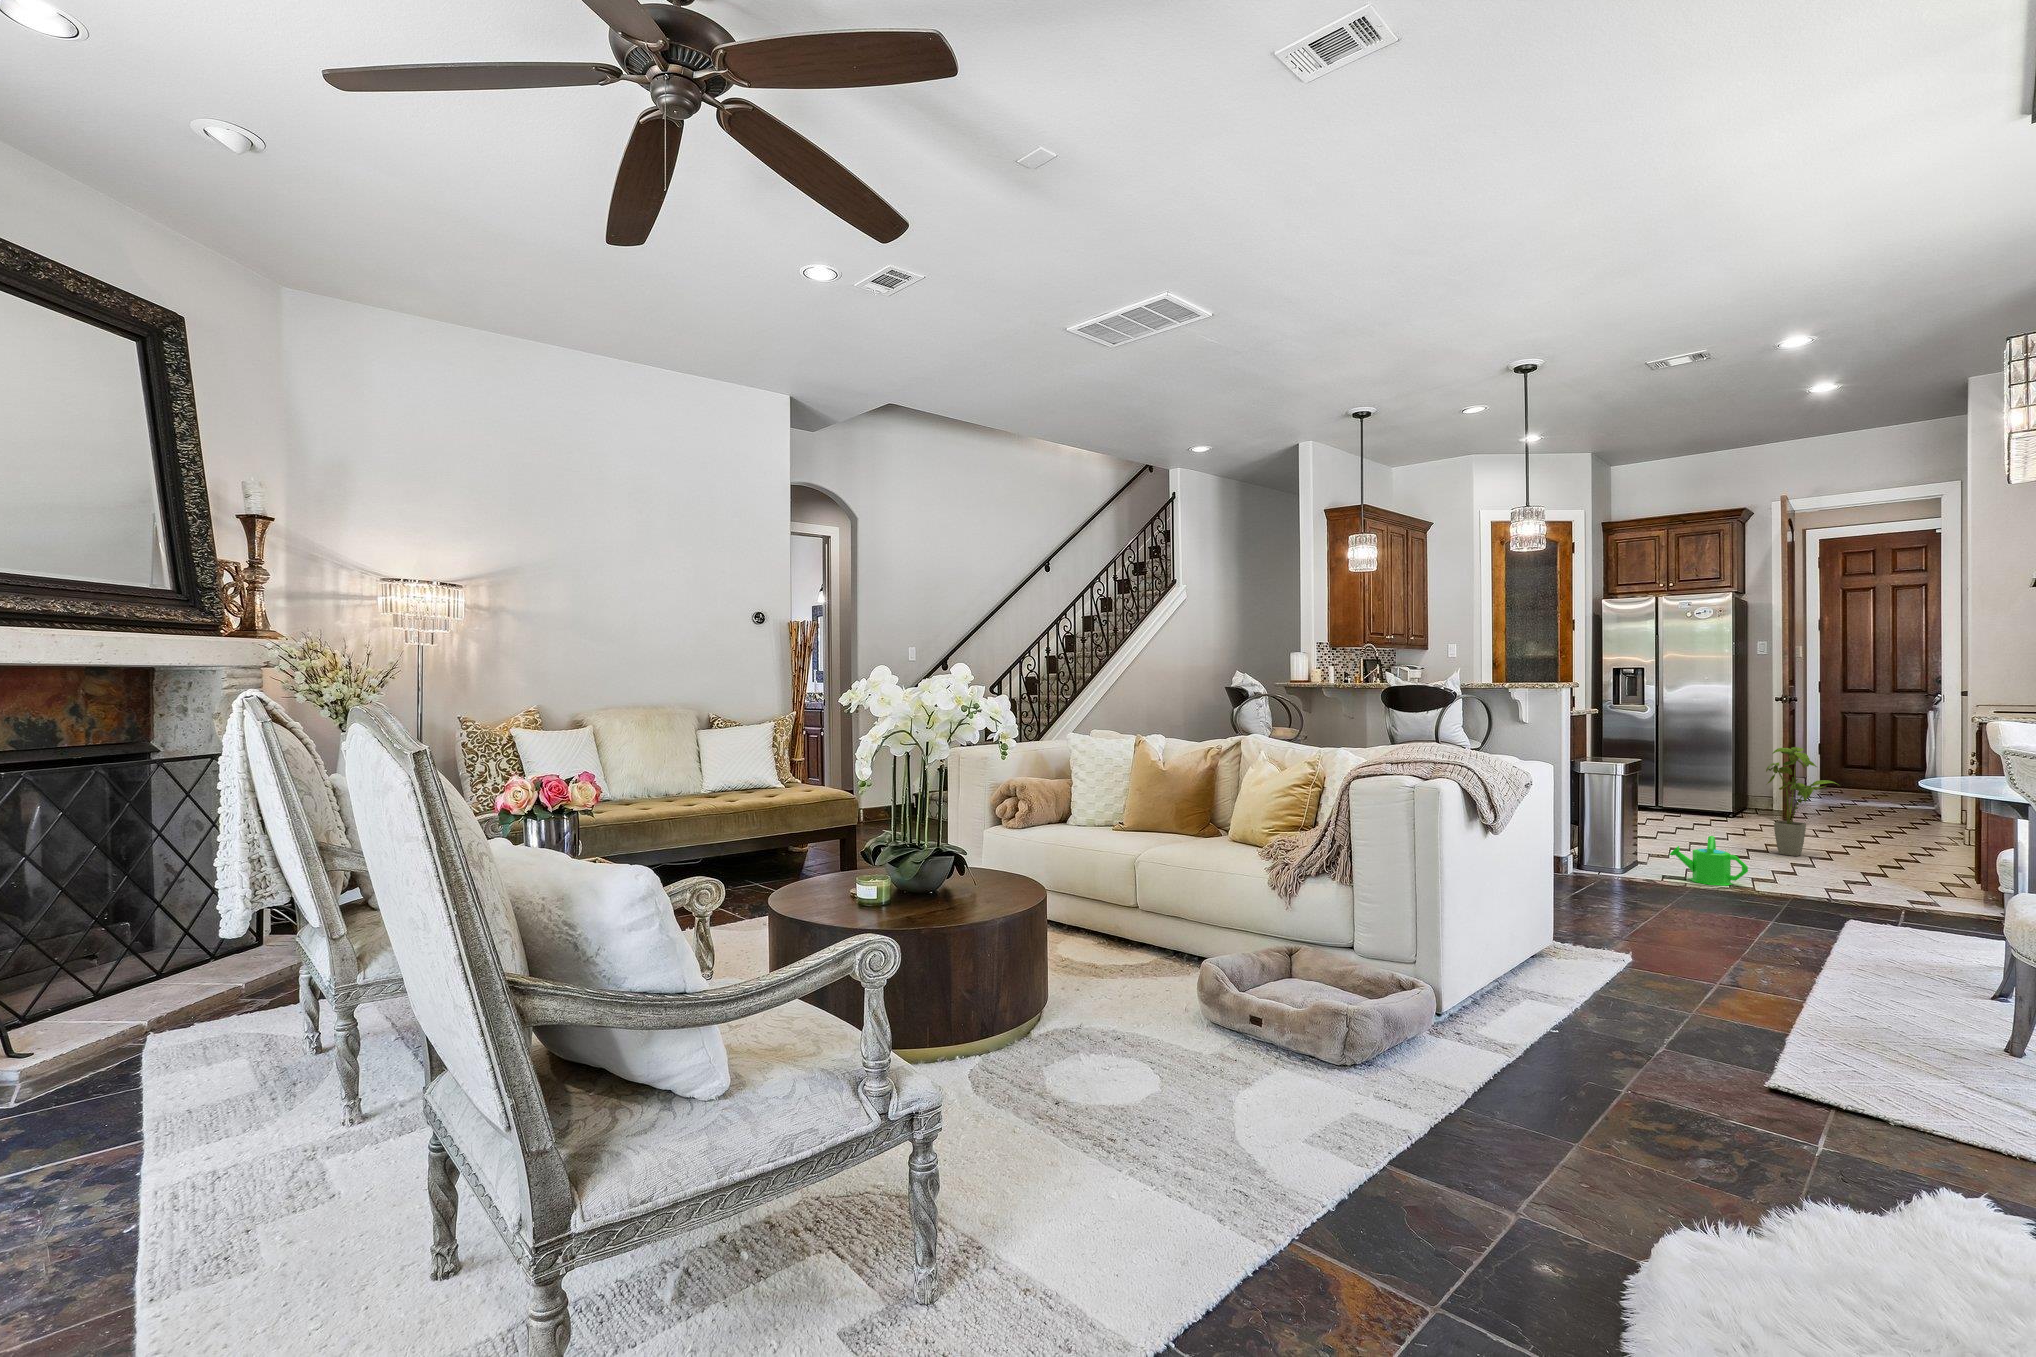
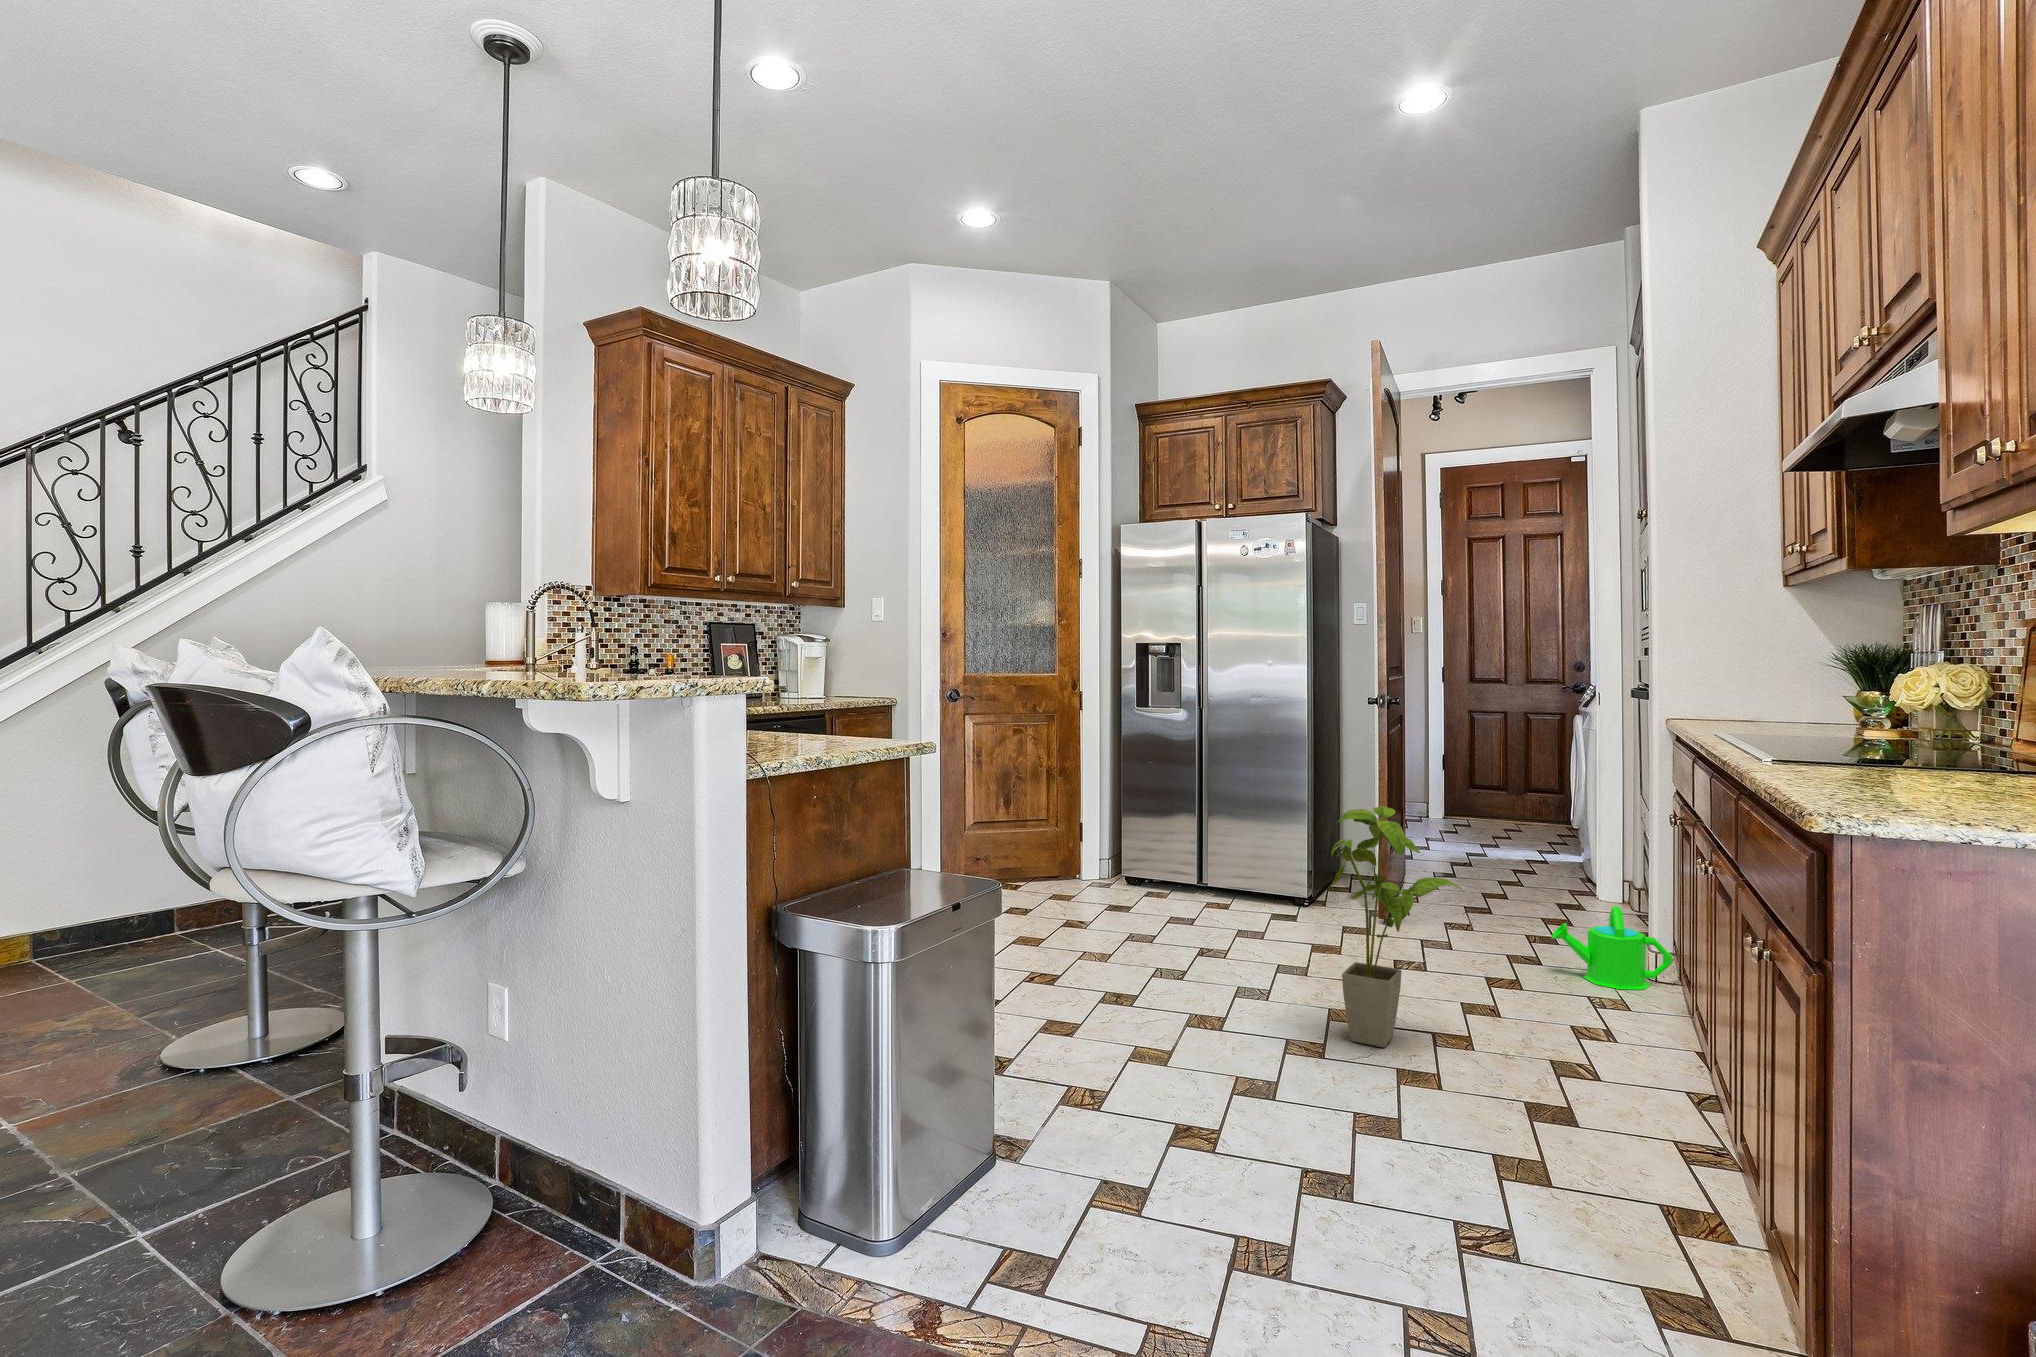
watering can: present [1669,836,1748,886] -> present [1551,906,1672,990]

